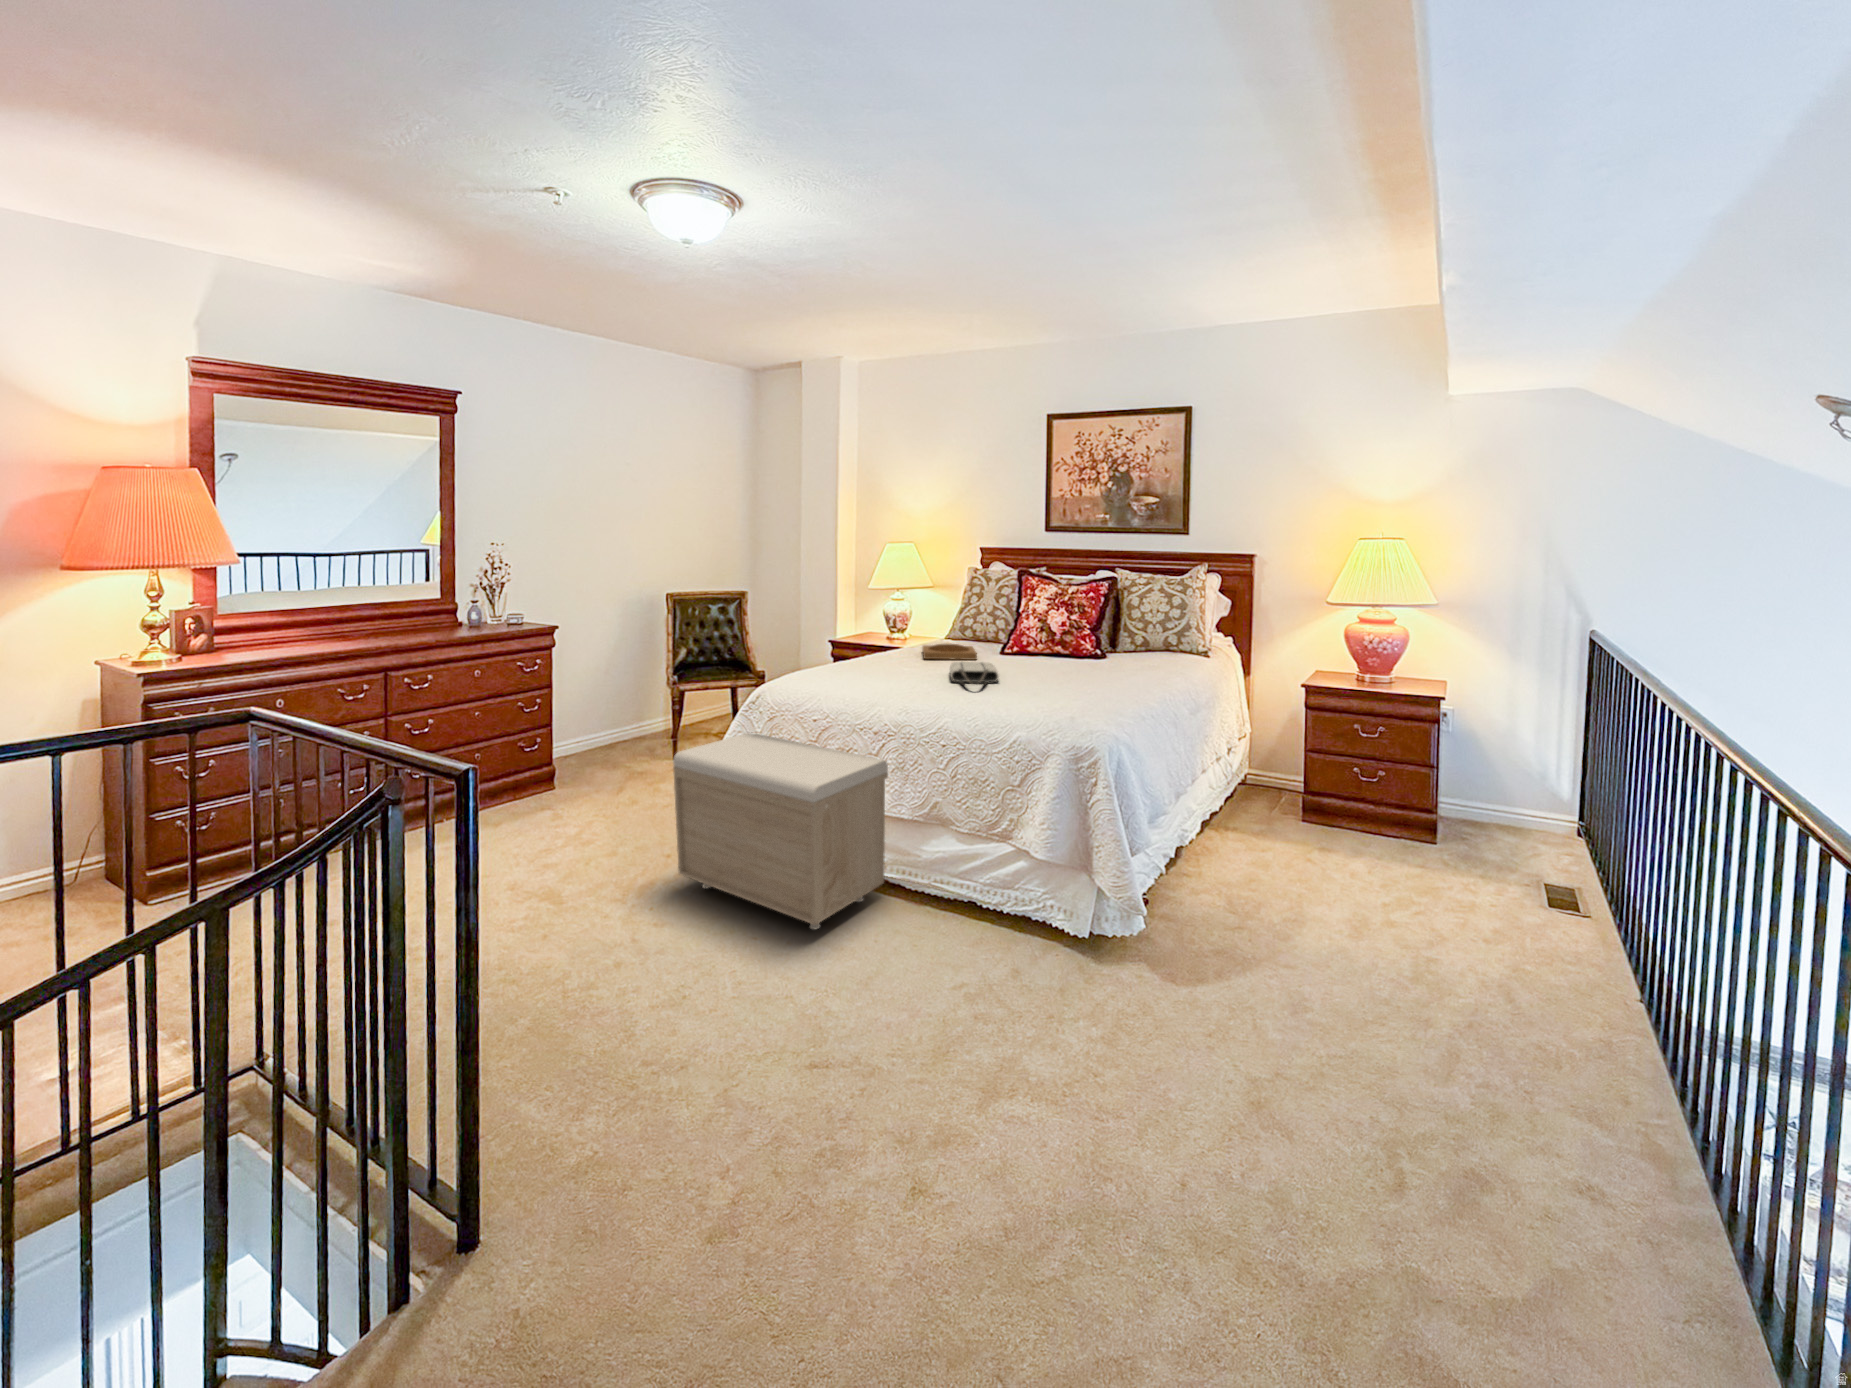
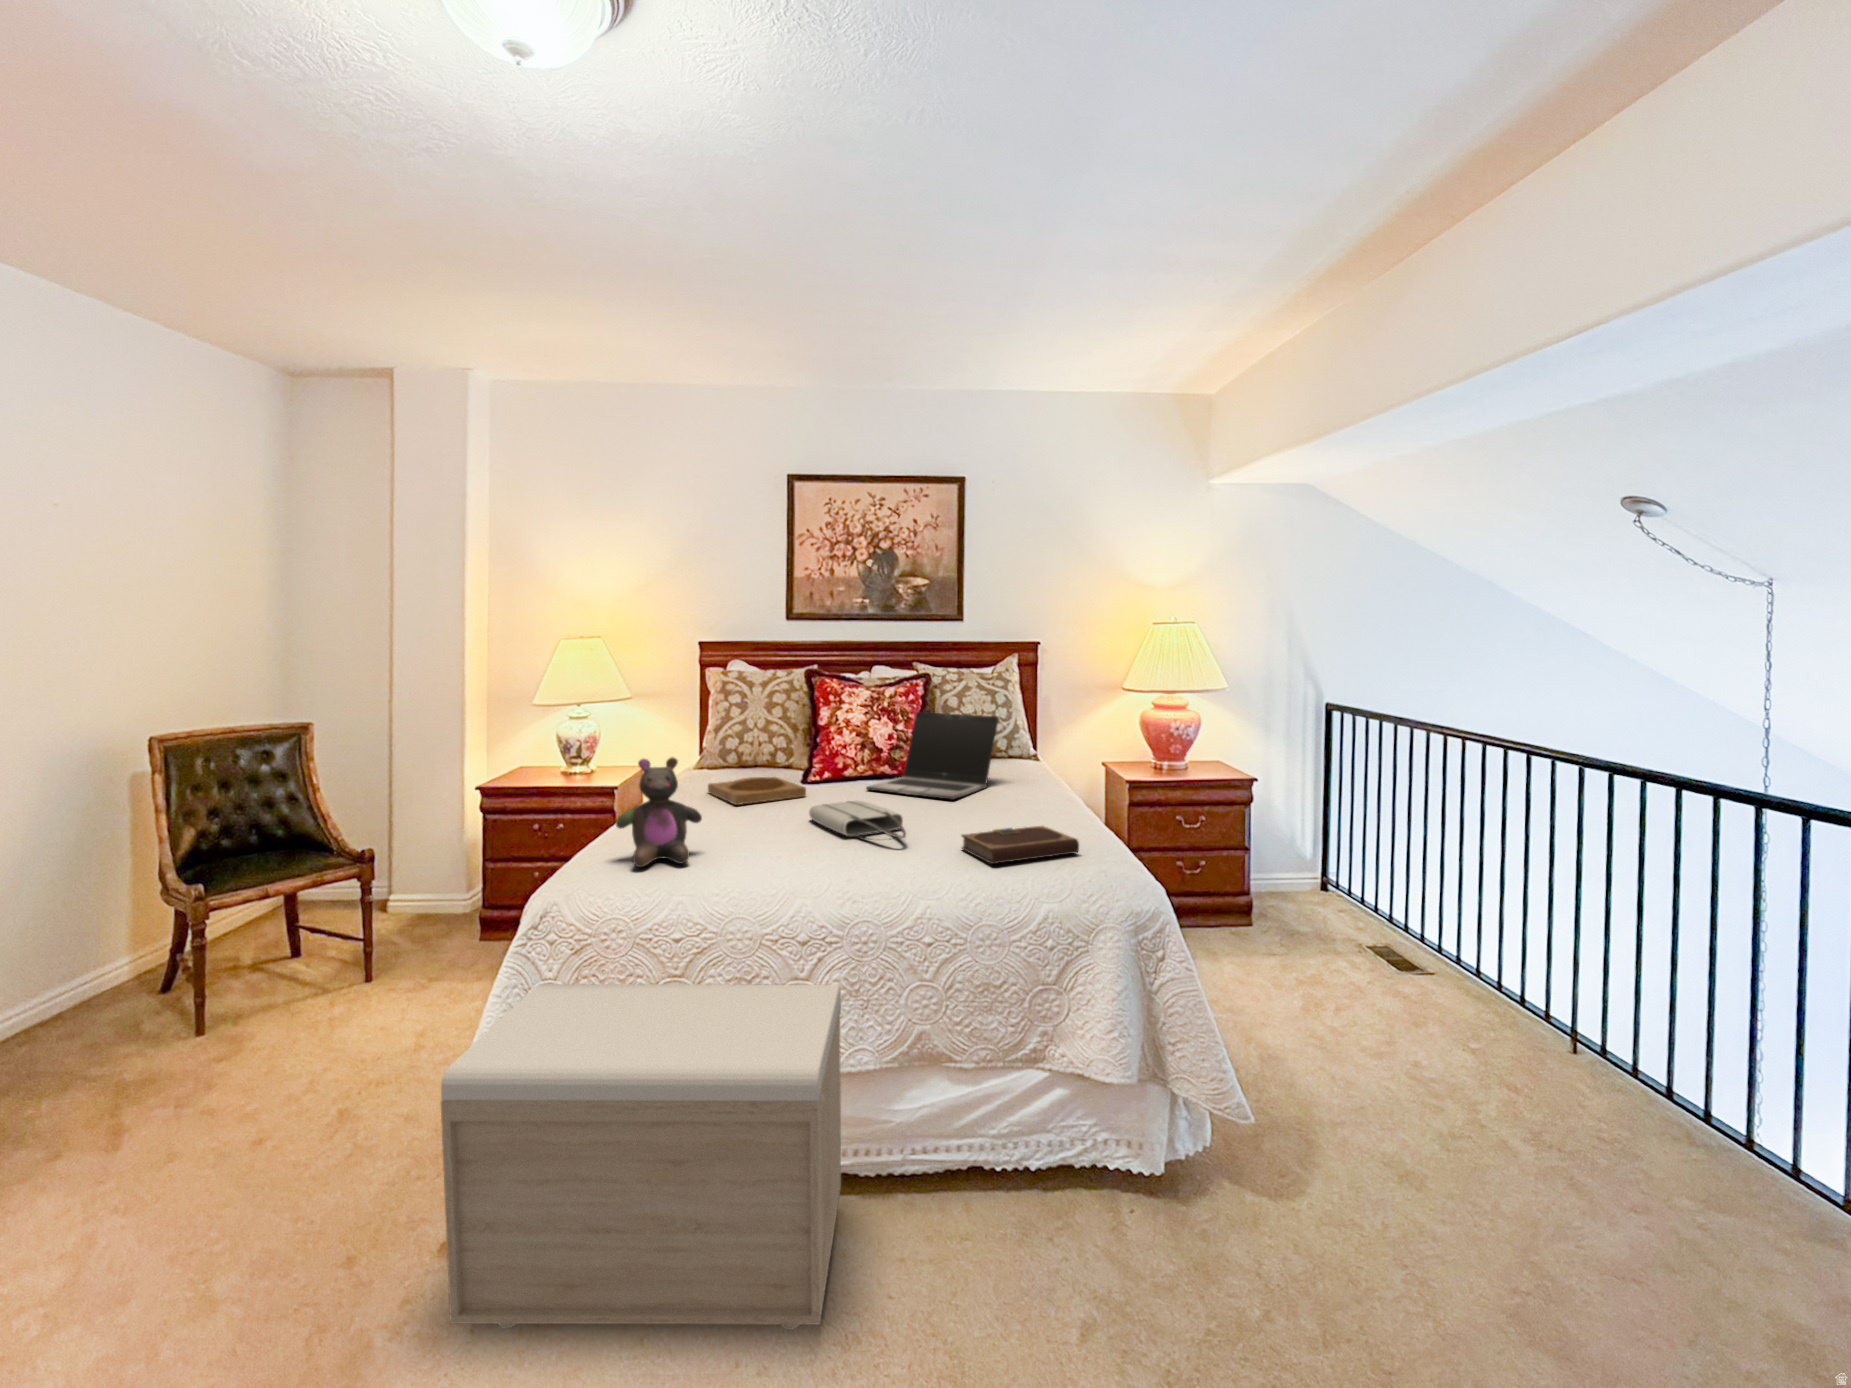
laptop: none [1024,606,1136,672] -> present [866,712,998,800]
stuffed bear: none [813,616,862,682] -> present [616,757,702,867]
notebook: none [1009,686,1084,709] -> present [962,826,1079,864]

